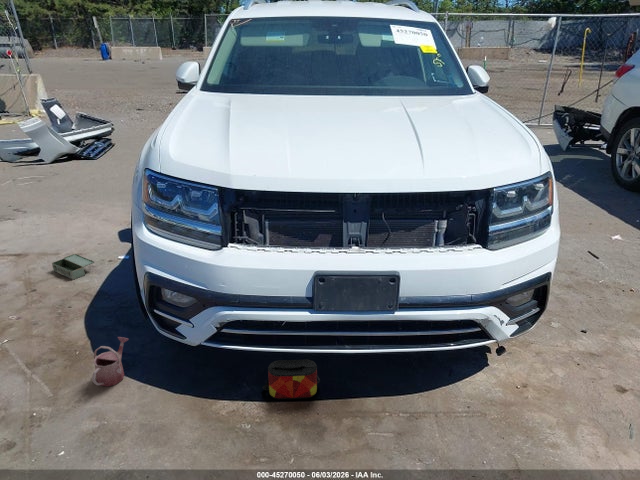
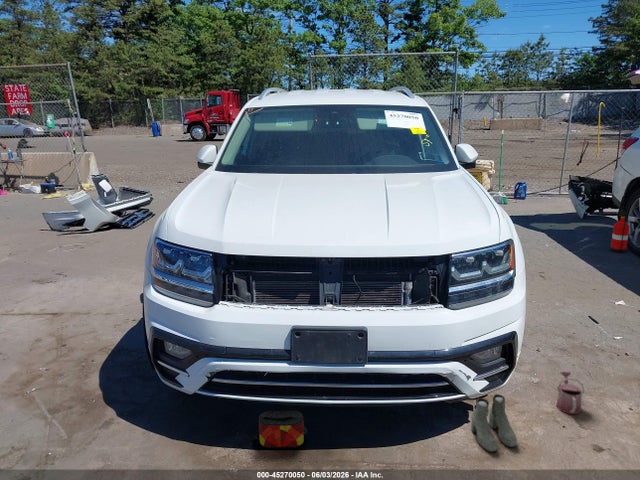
fire extinguisher: none [597,142,619,186] -> present [610,210,630,253]
toolbox: present [52,254,94,280] -> none [83,313,120,337]
watering can: present [92,337,128,386] -> present [556,372,584,414]
boots: none [490,337,540,396] -> present [471,394,517,452]

